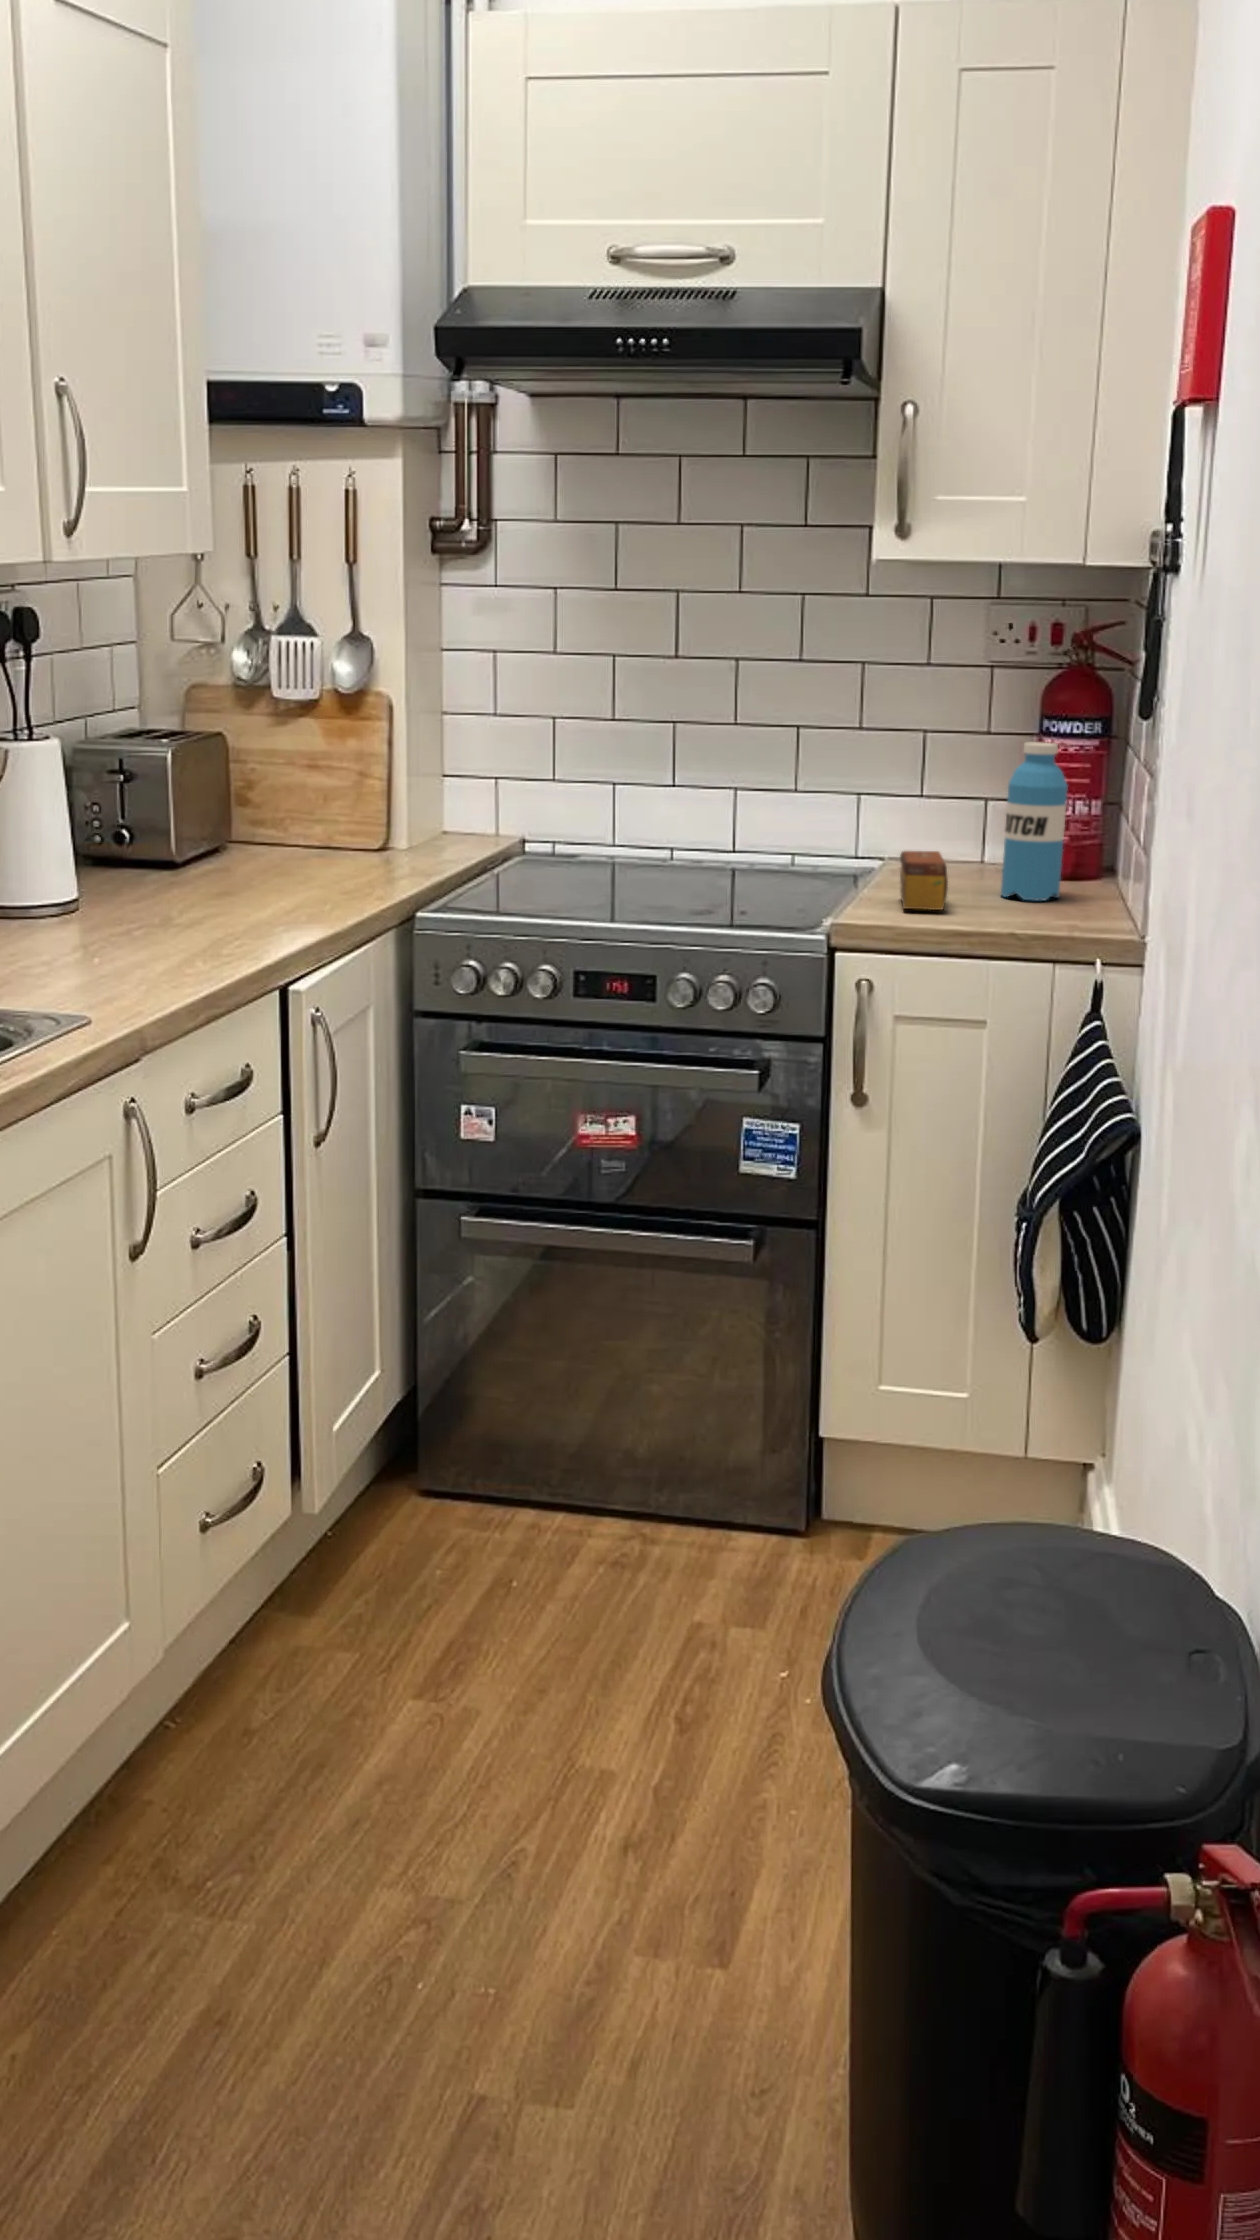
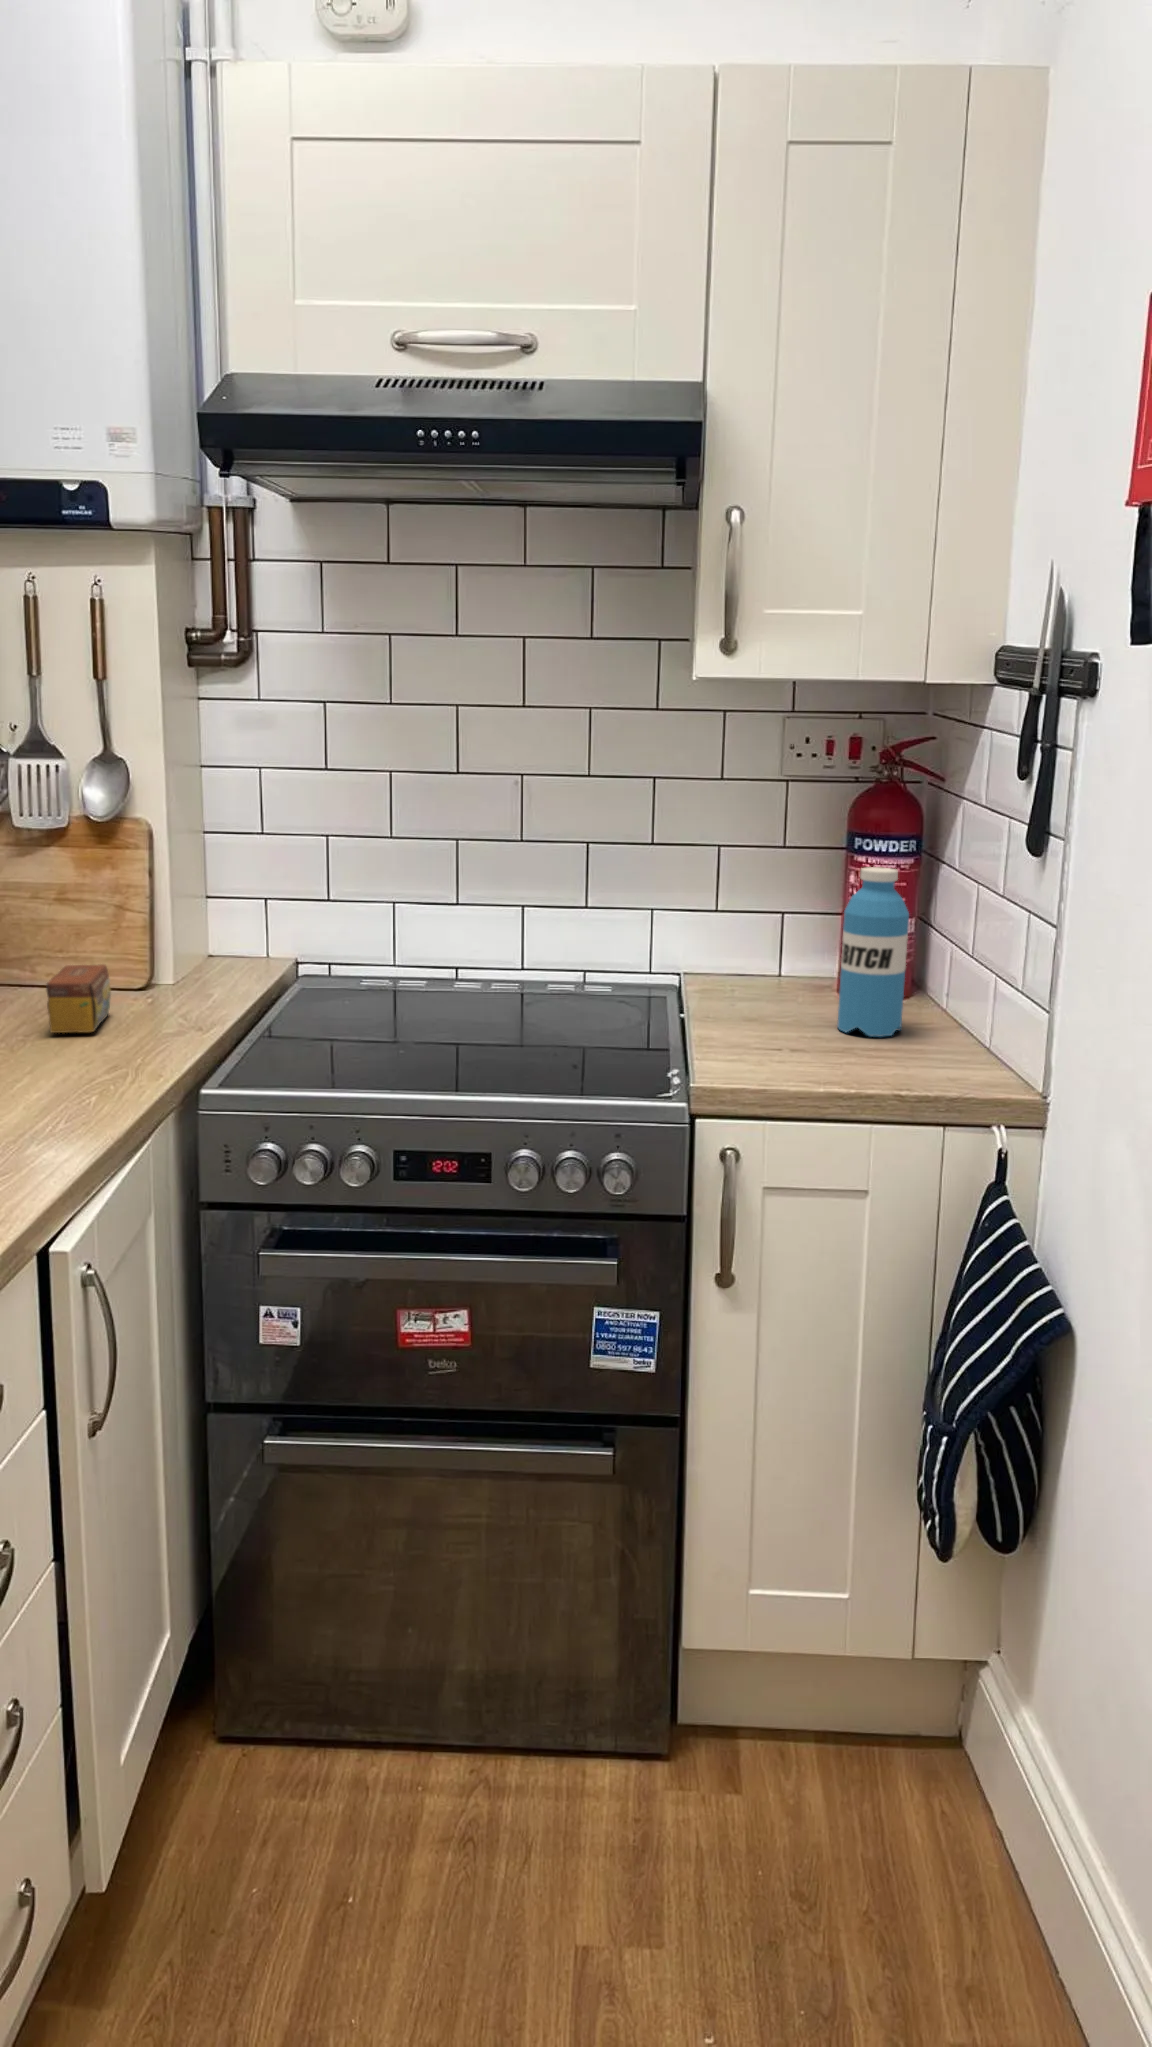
tea box: present [900,851,948,910] -> present [46,964,111,1033]

